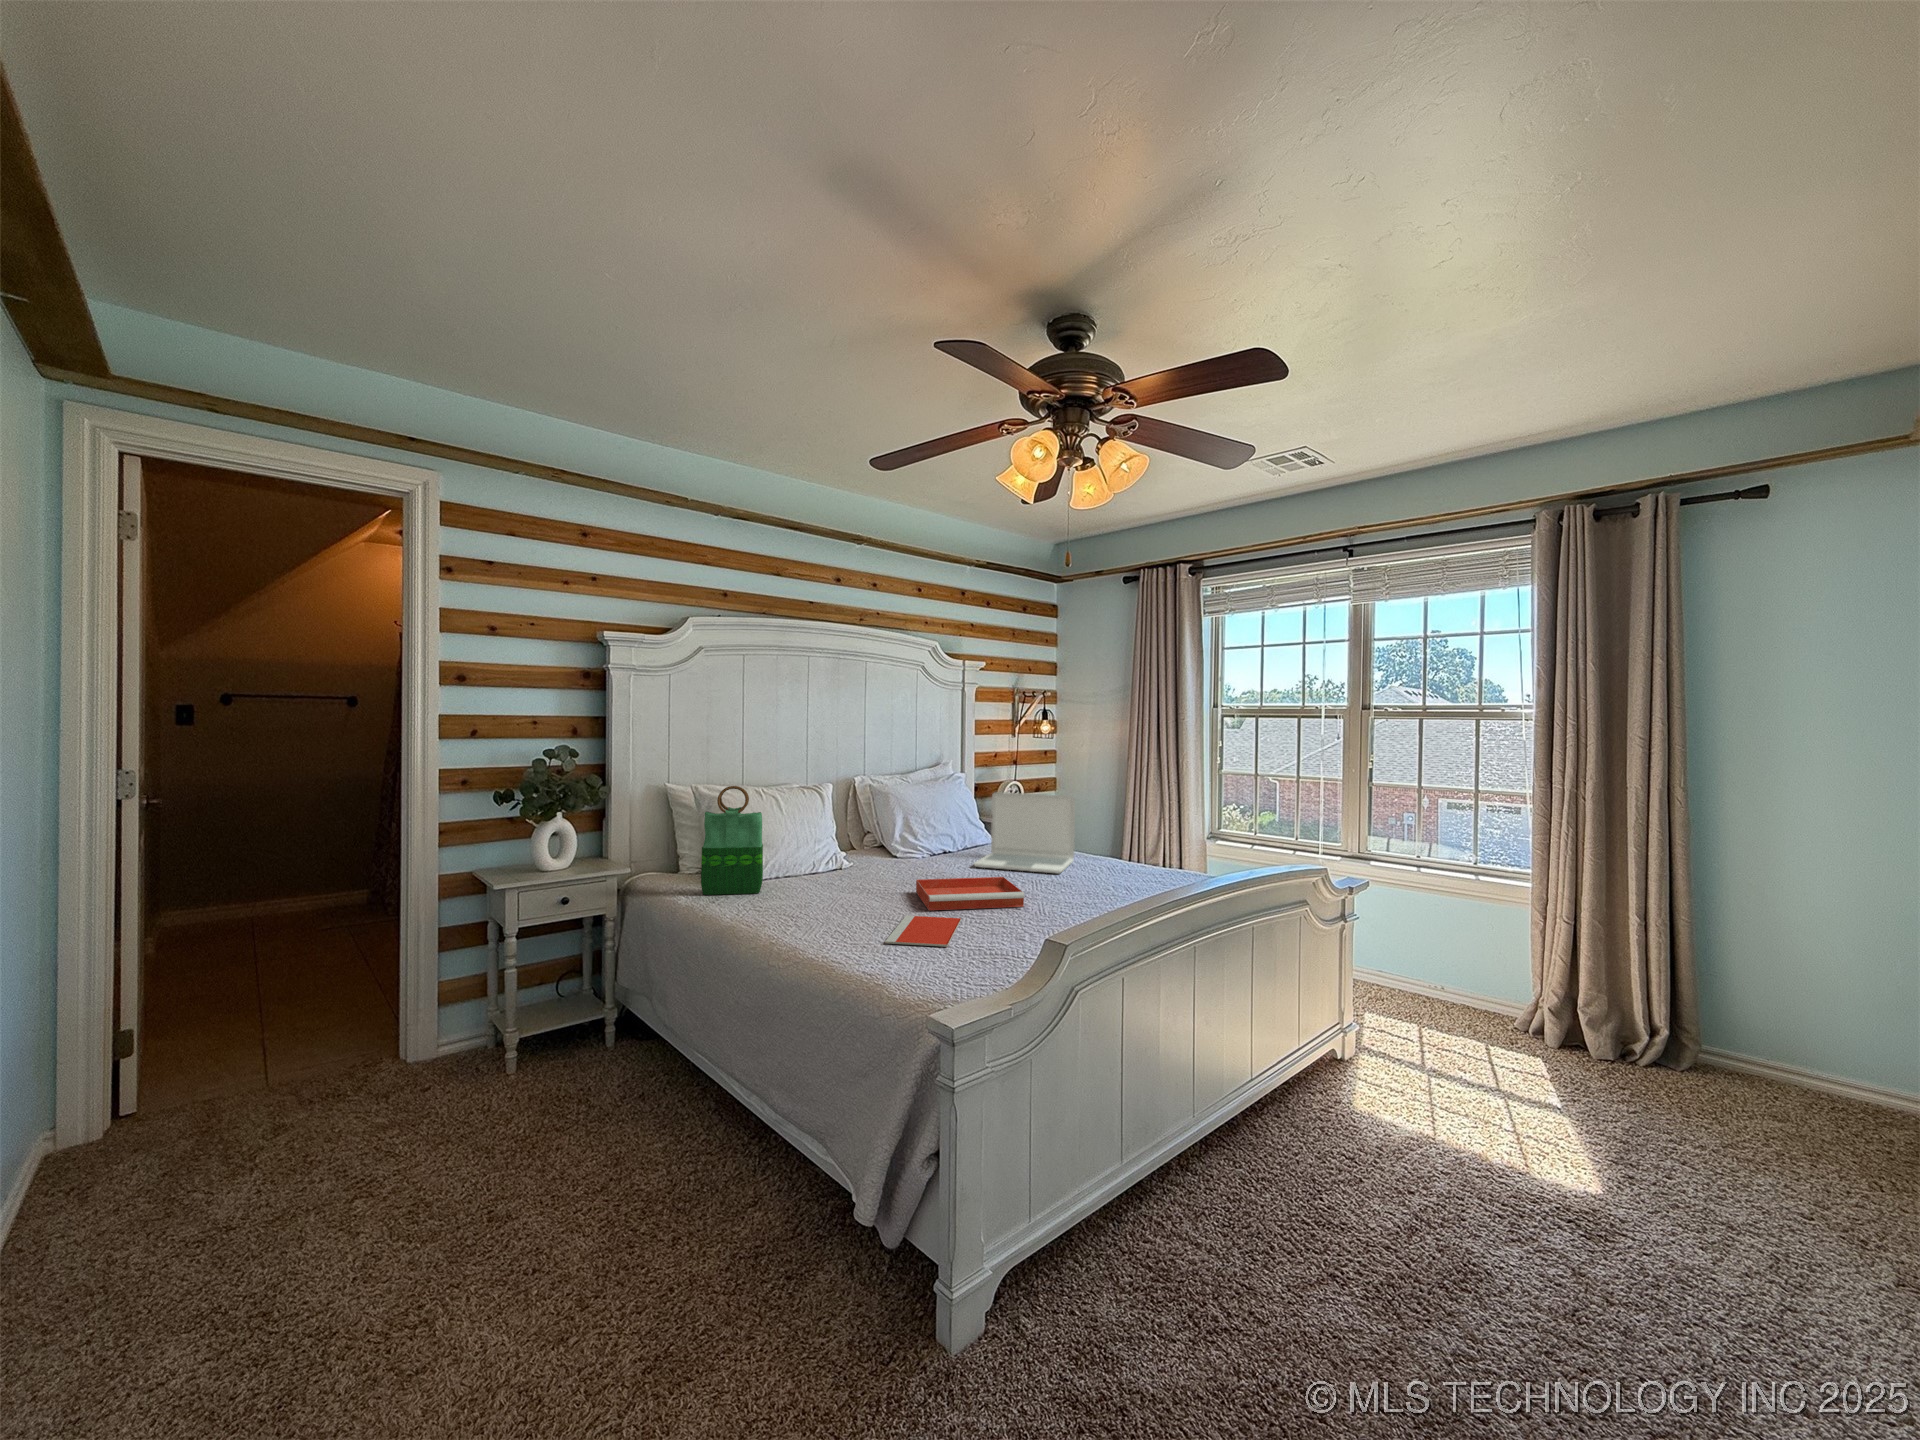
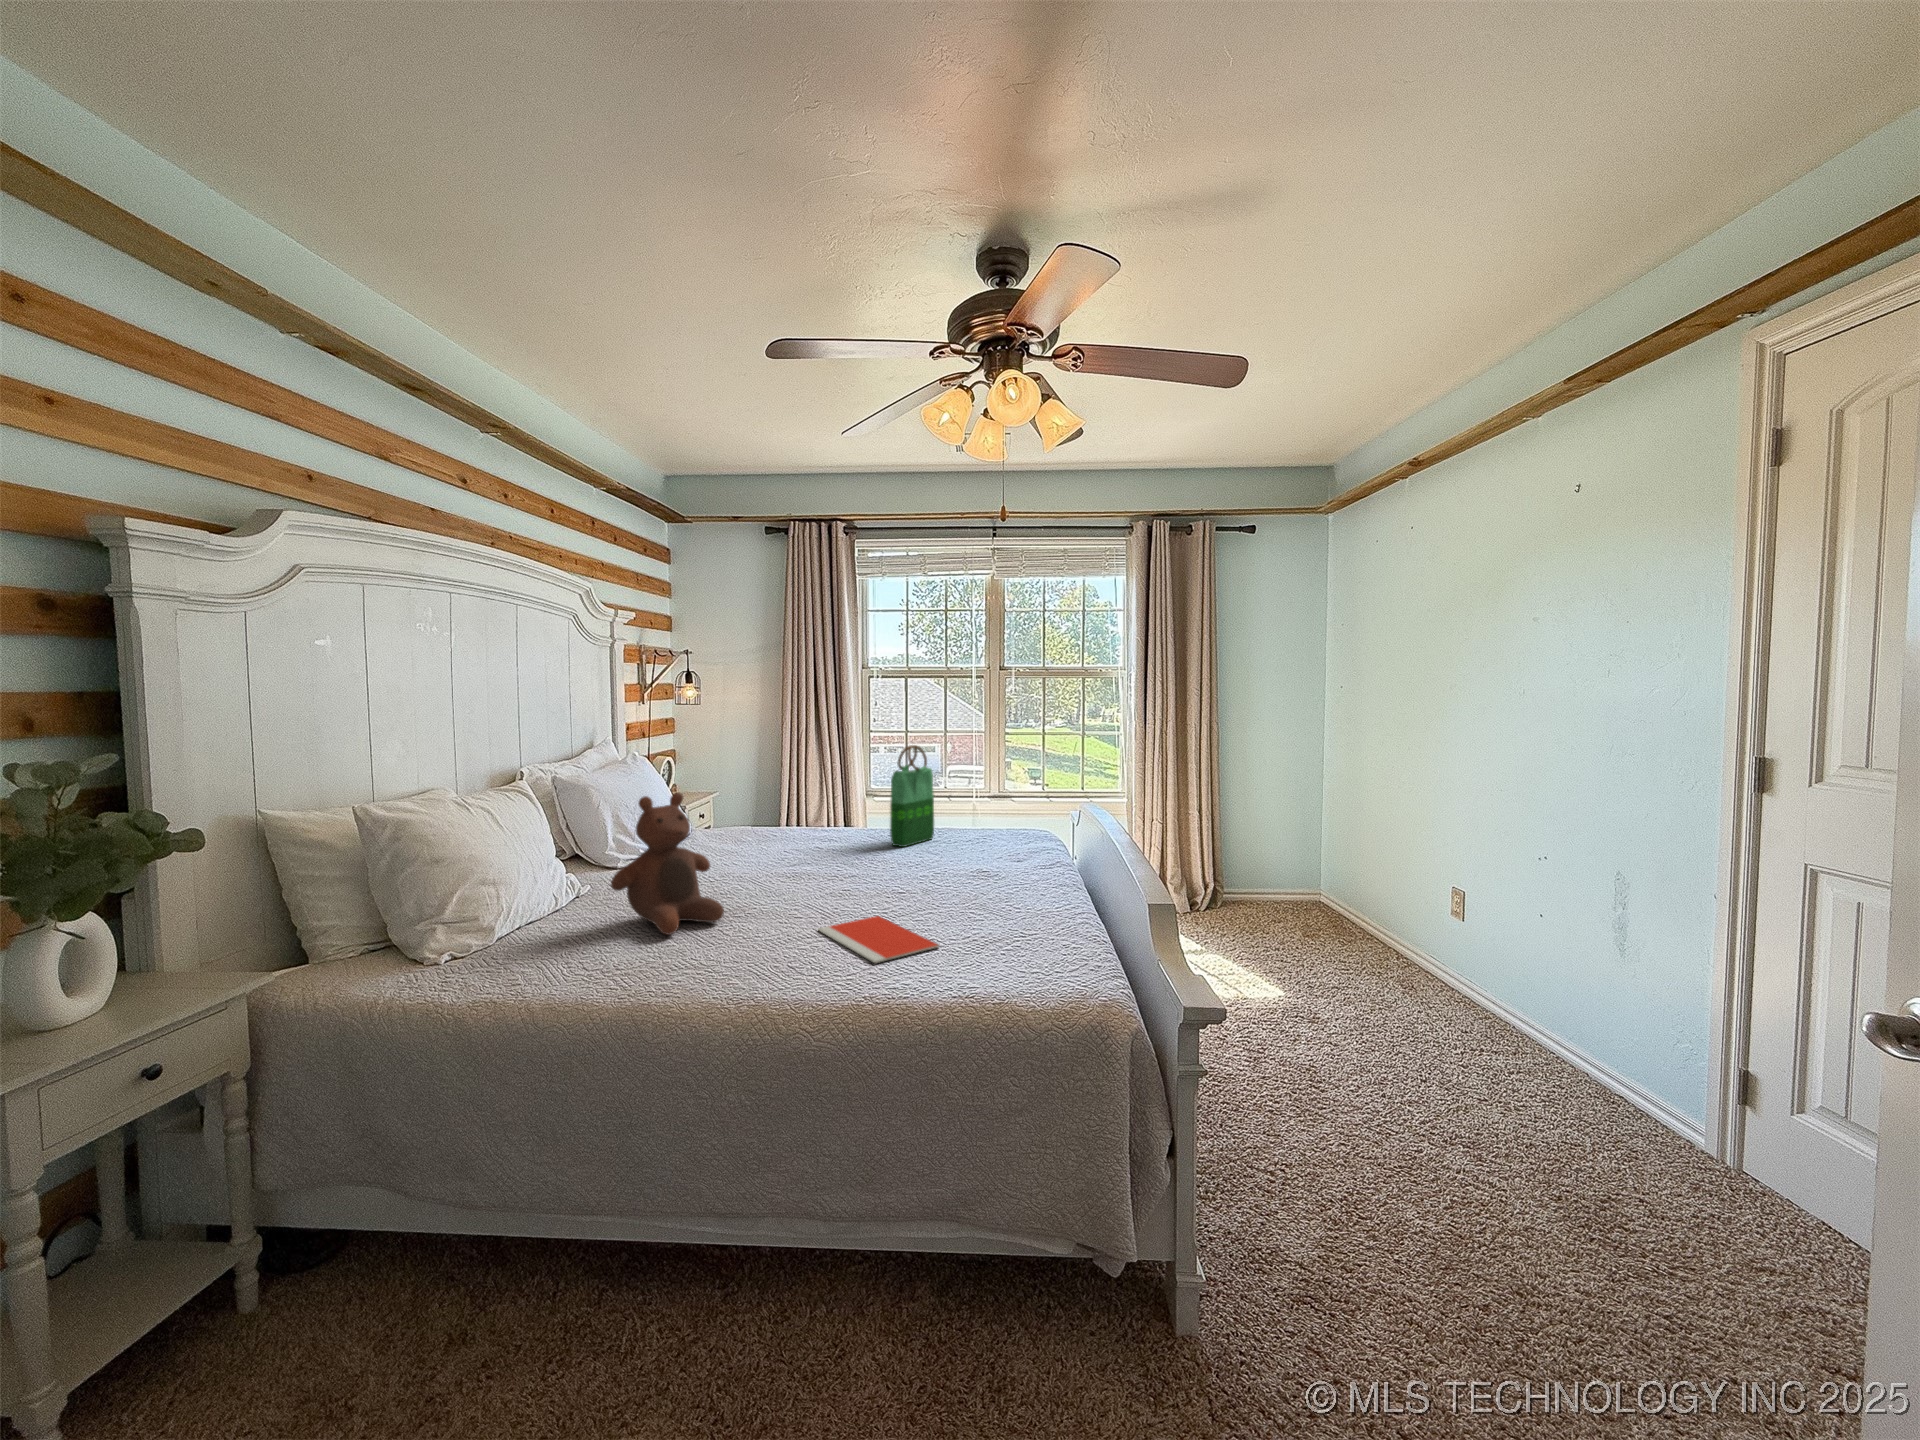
tote bag: present [701,786,763,895] -> present [890,745,934,847]
laptop: present [974,792,1075,873] -> none [731,765,849,860]
stuffed bear: none [809,799,886,898] -> present [611,792,724,935]
tray: present [916,877,1025,910] -> none [755,863,900,917]

